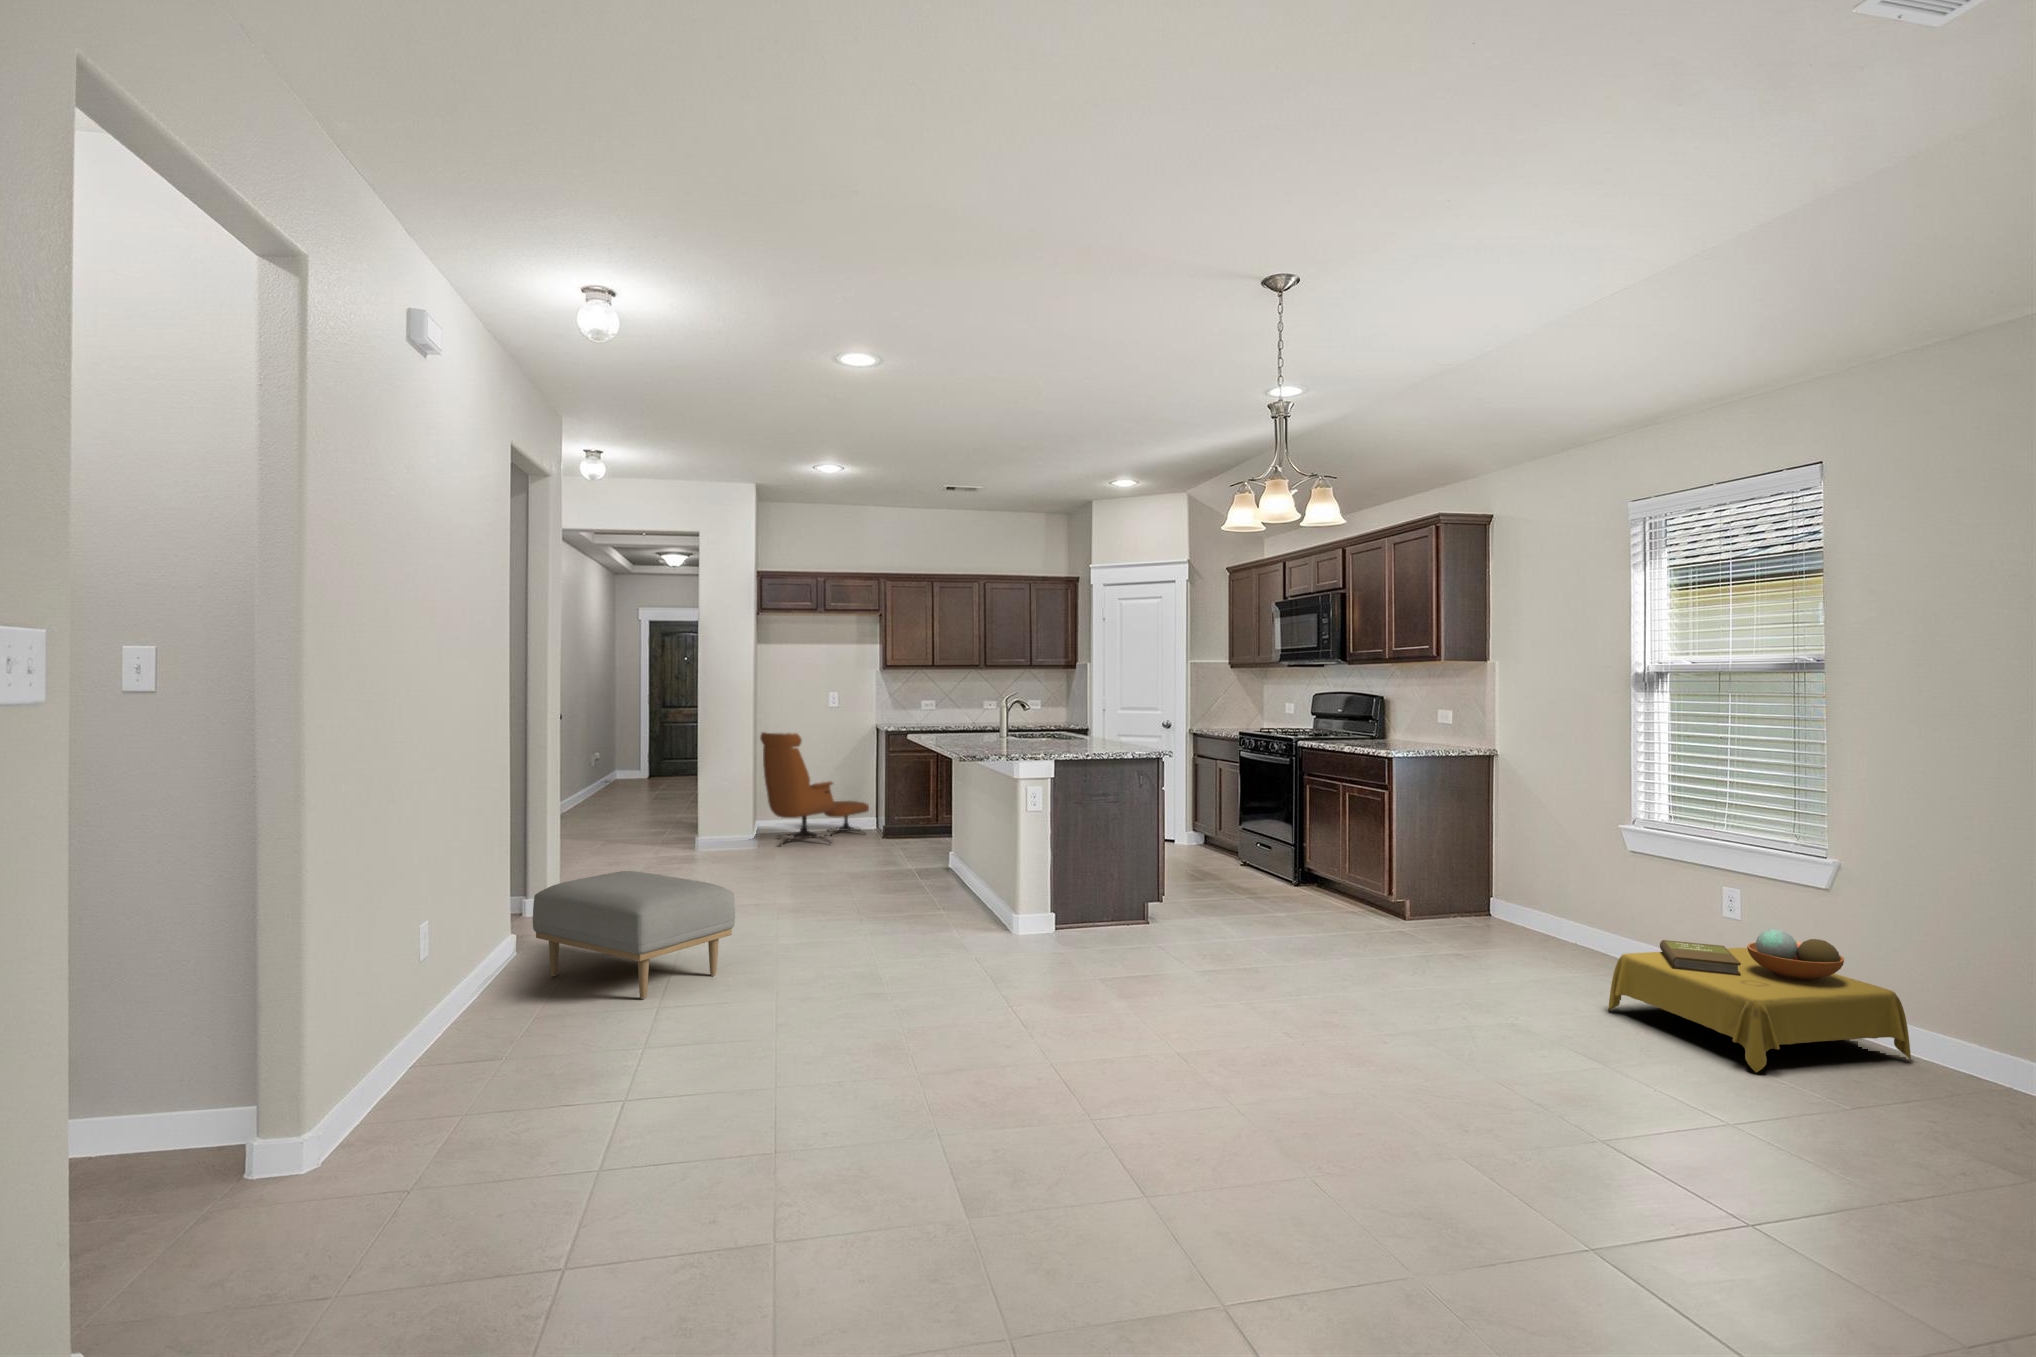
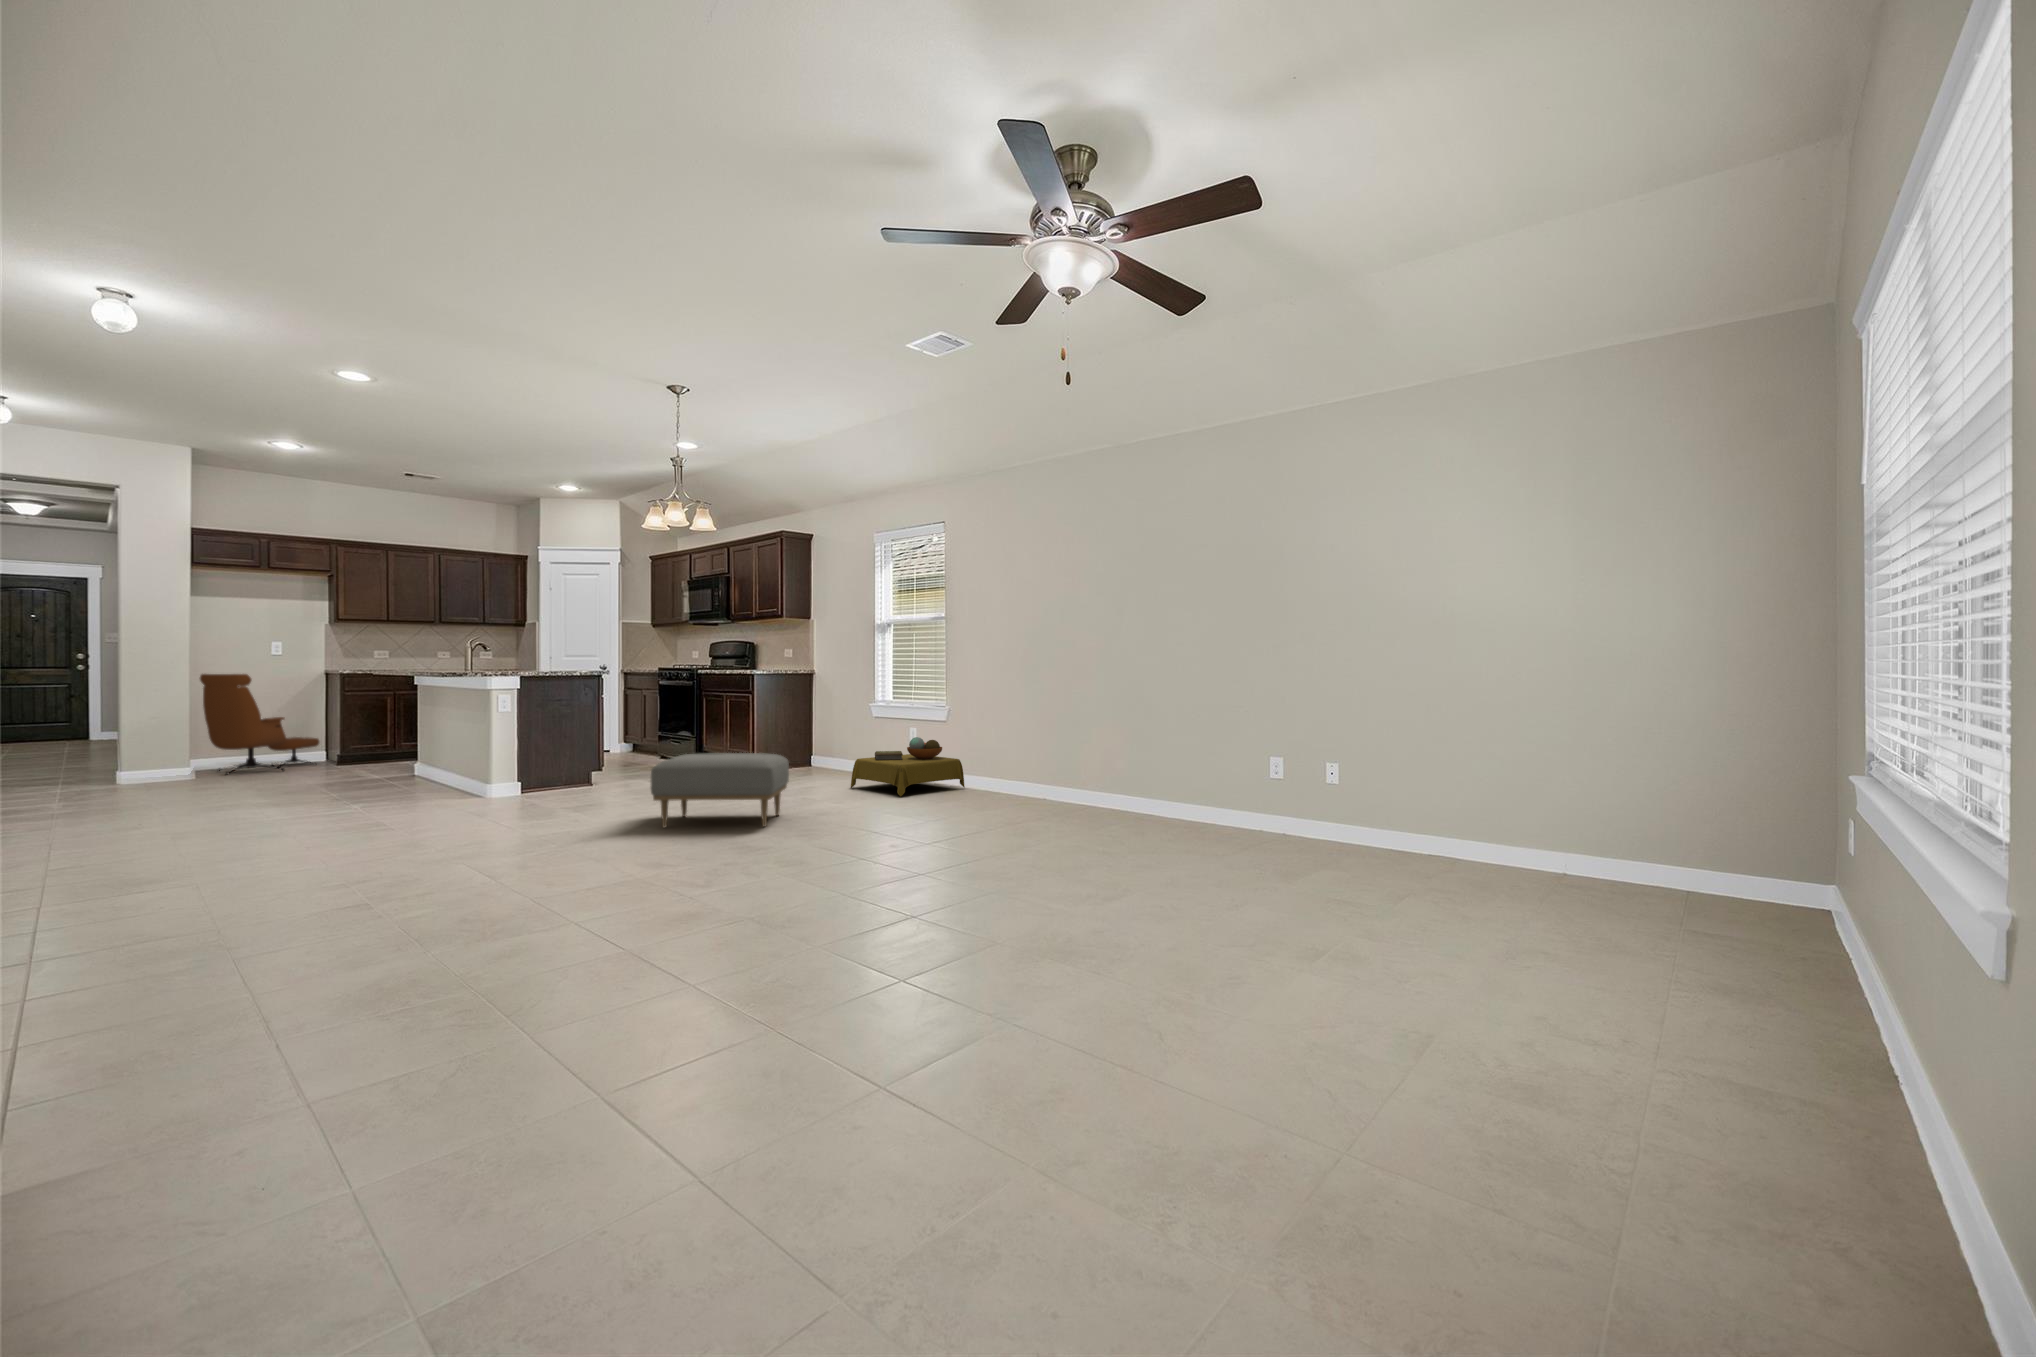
ottoman: present [532,871,735,999] -> present [651,753,789,828]

